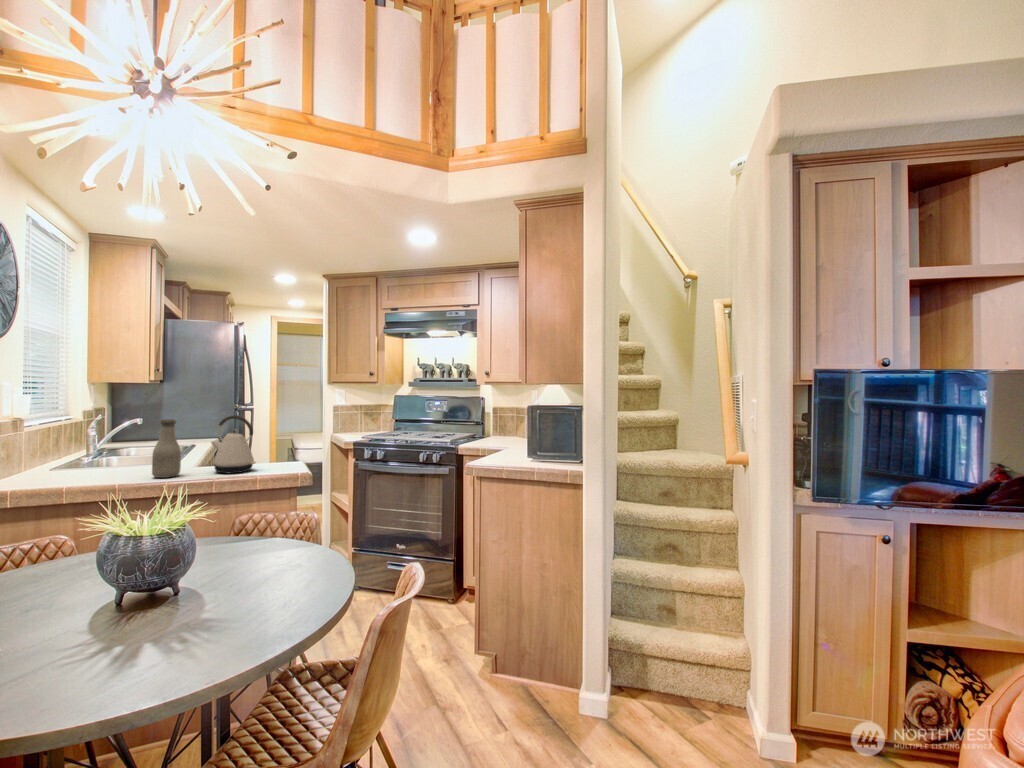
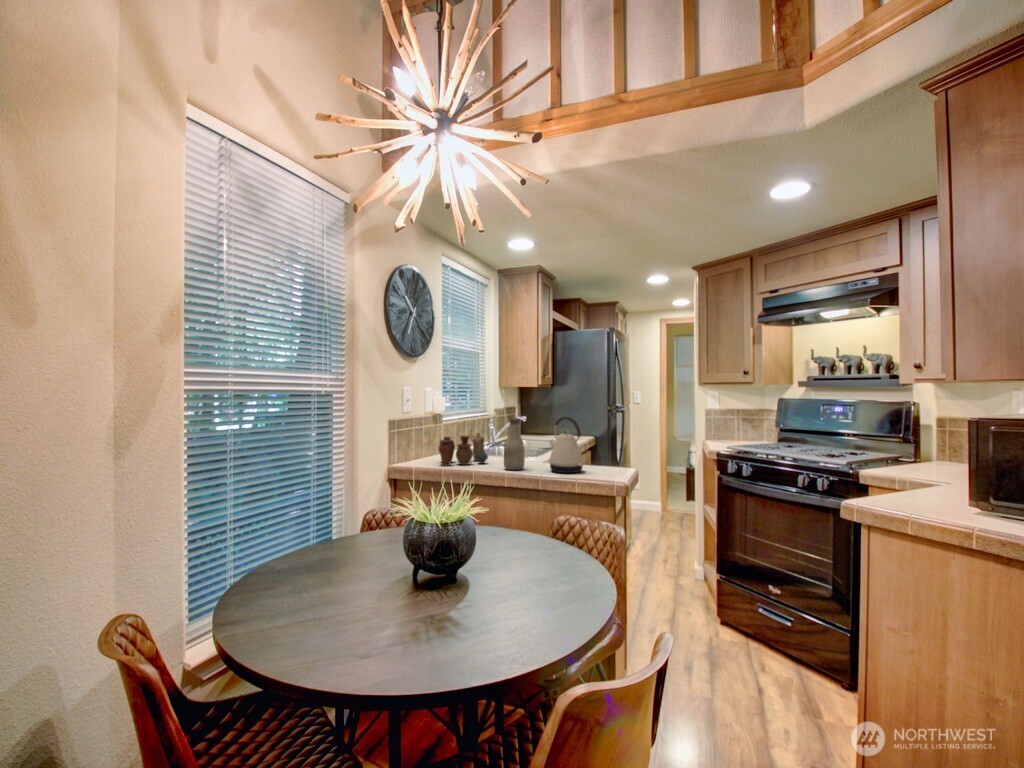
vase: none [33,440,119,486] -> present [439,433,488,466]

